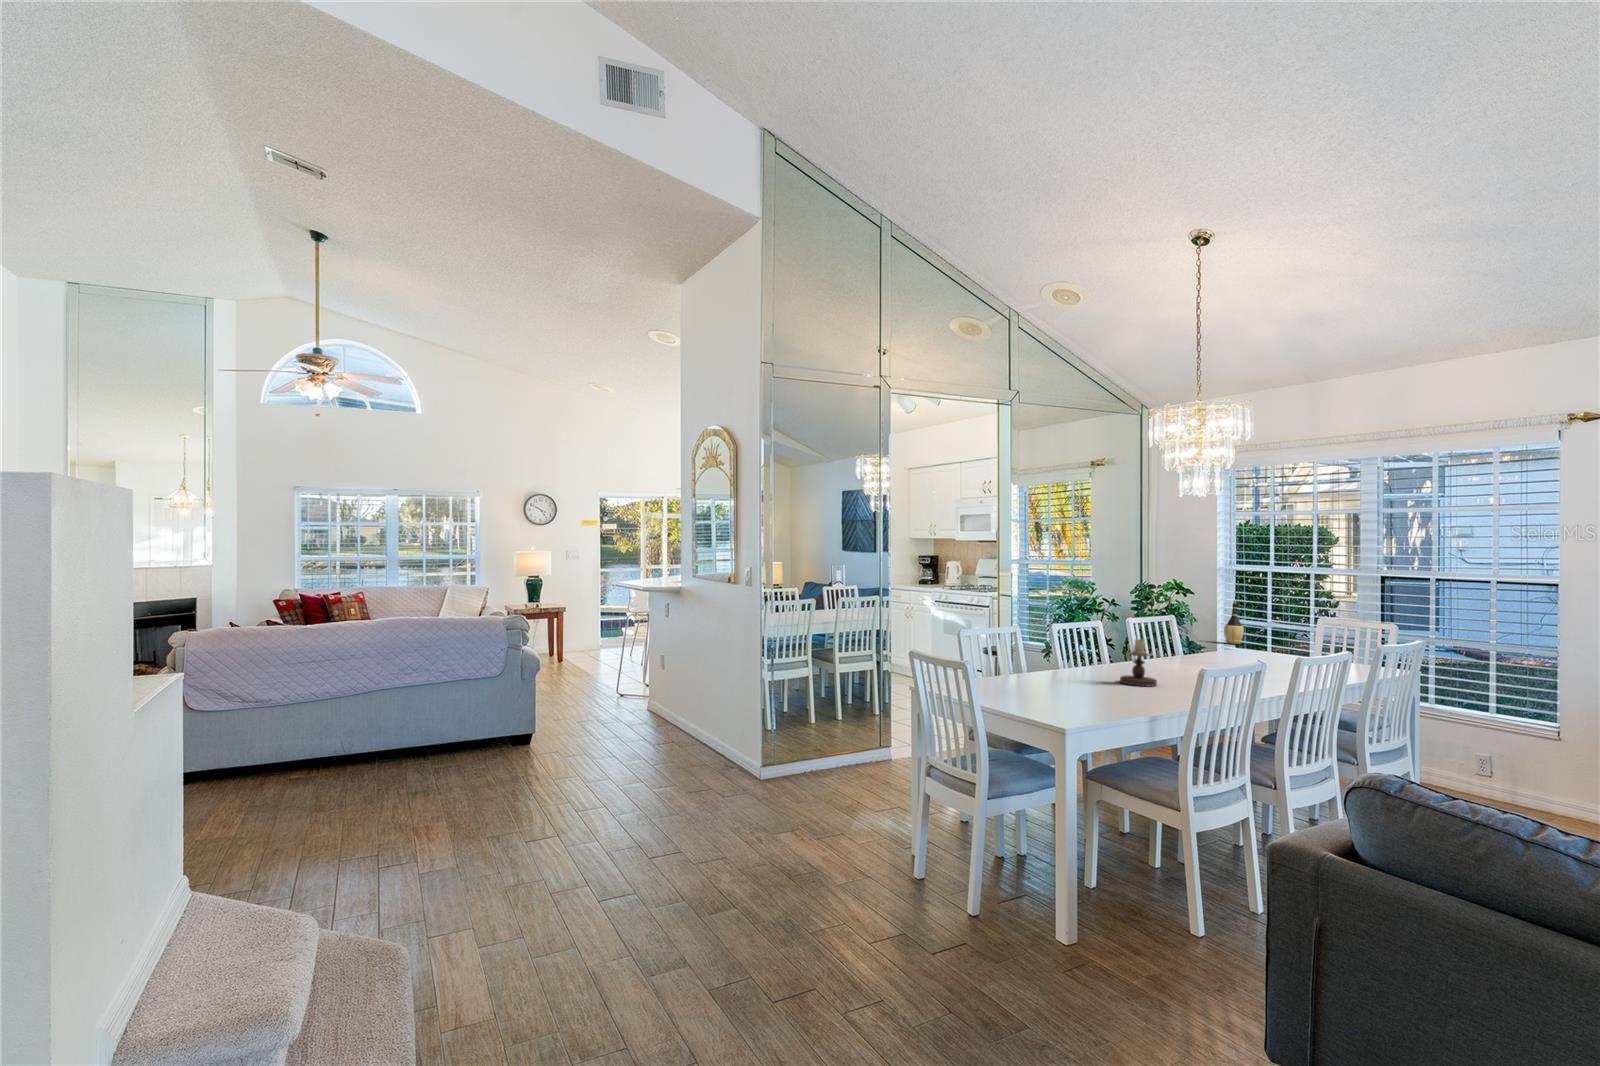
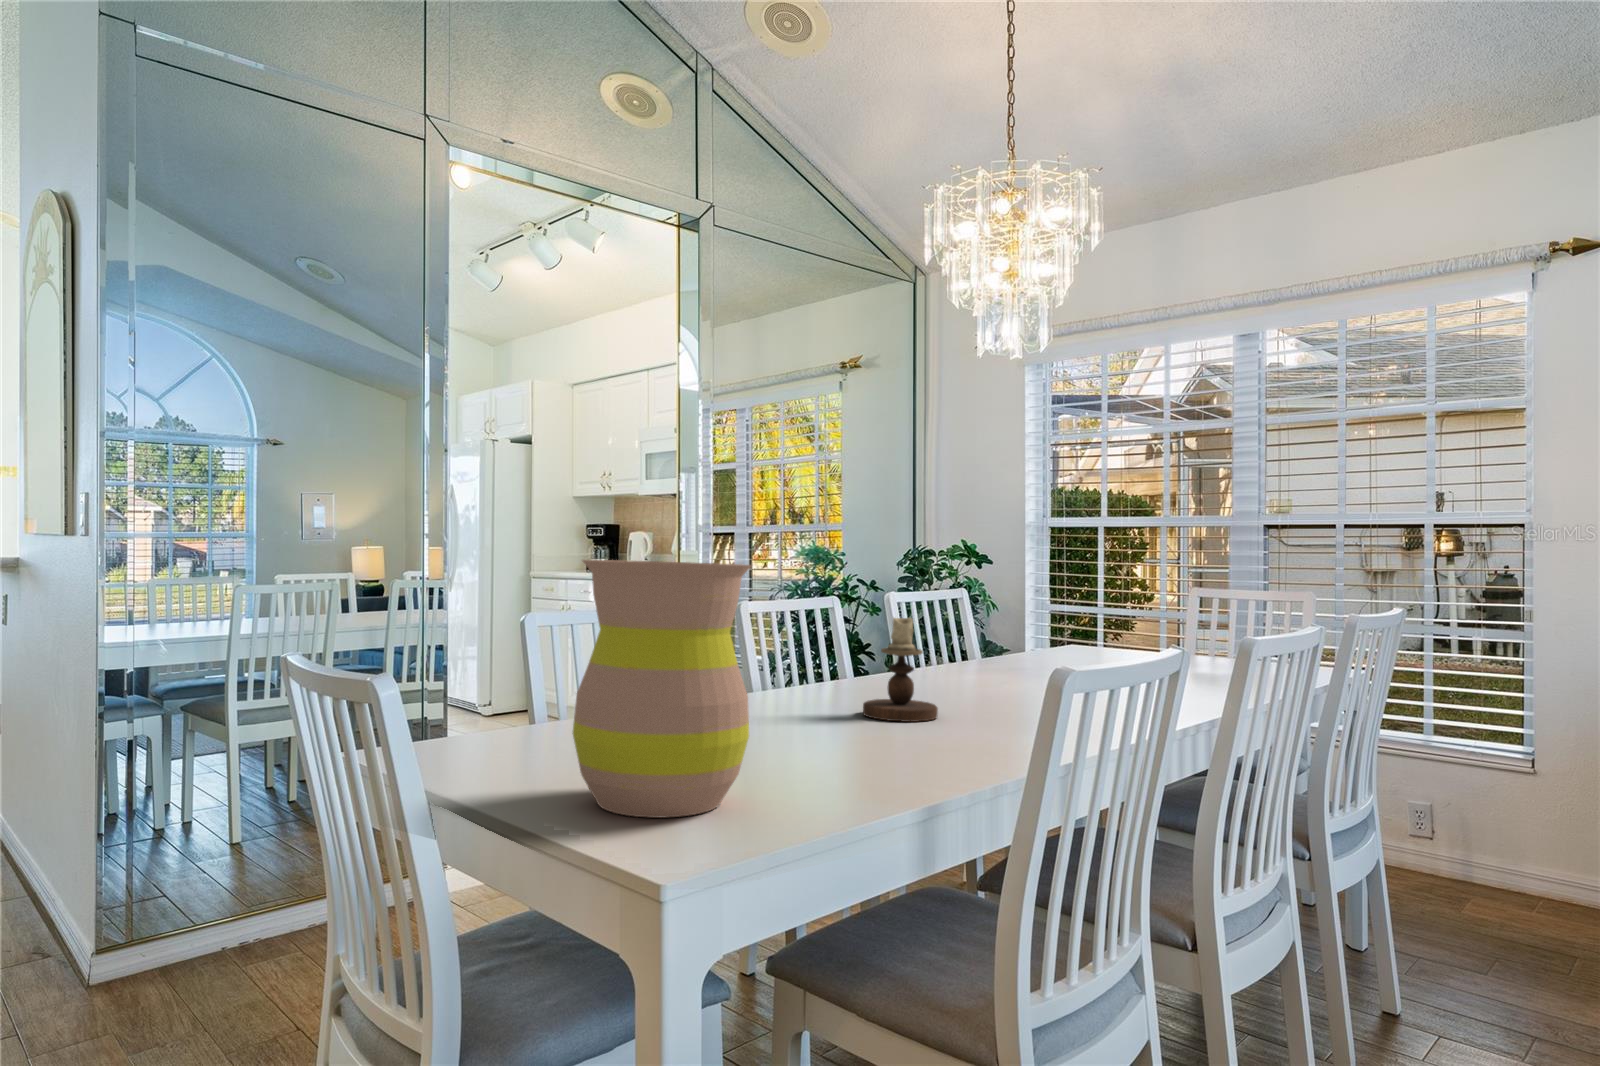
wine bottle: present [1224,601,1244,644] -> none [1037,573,1066,642]
vase: none [1024,623,1087,712] -> present [572,560,751,818]

